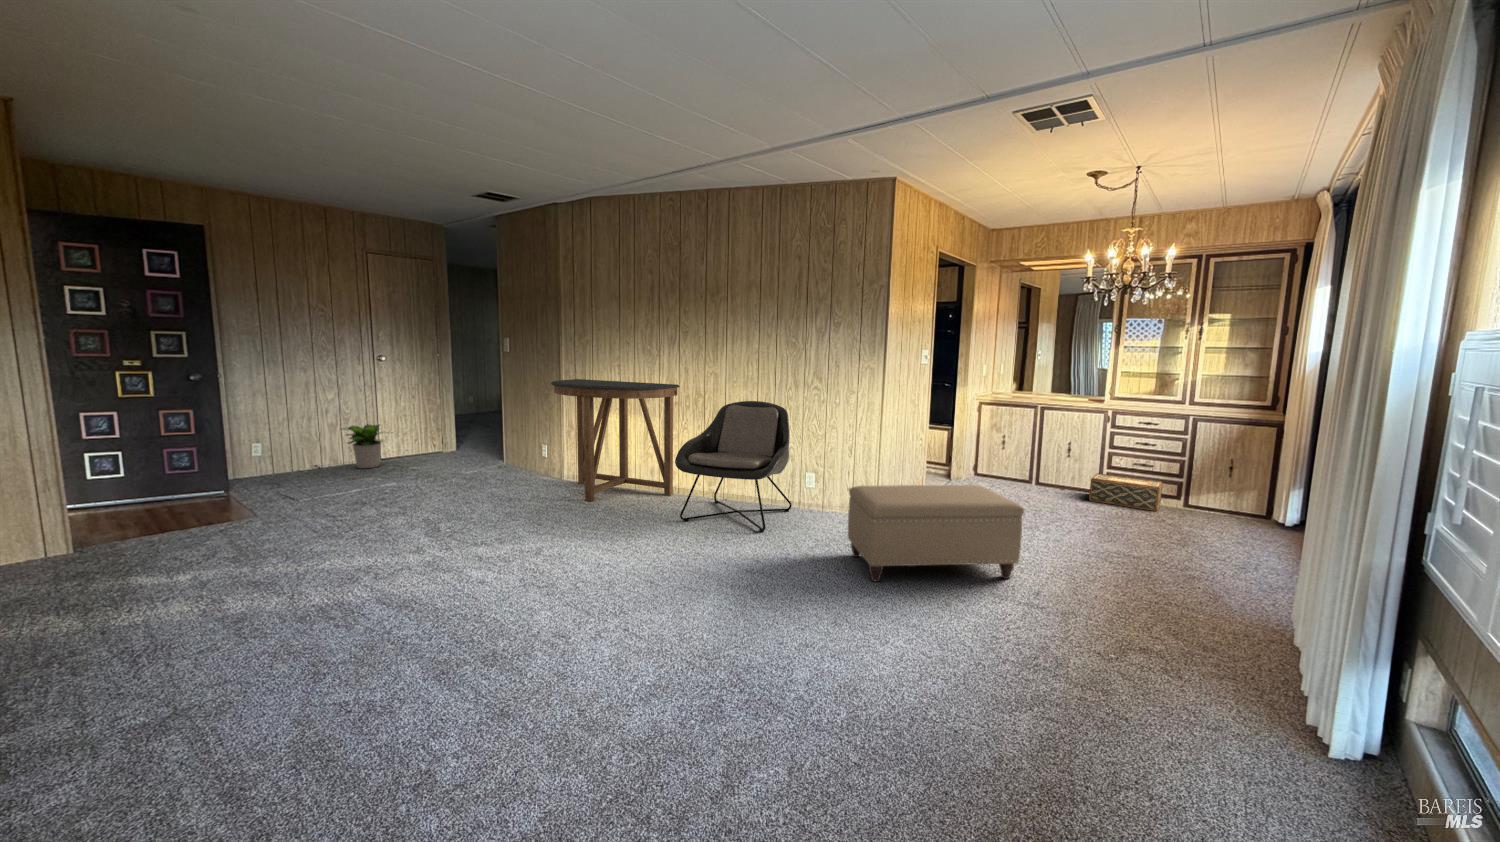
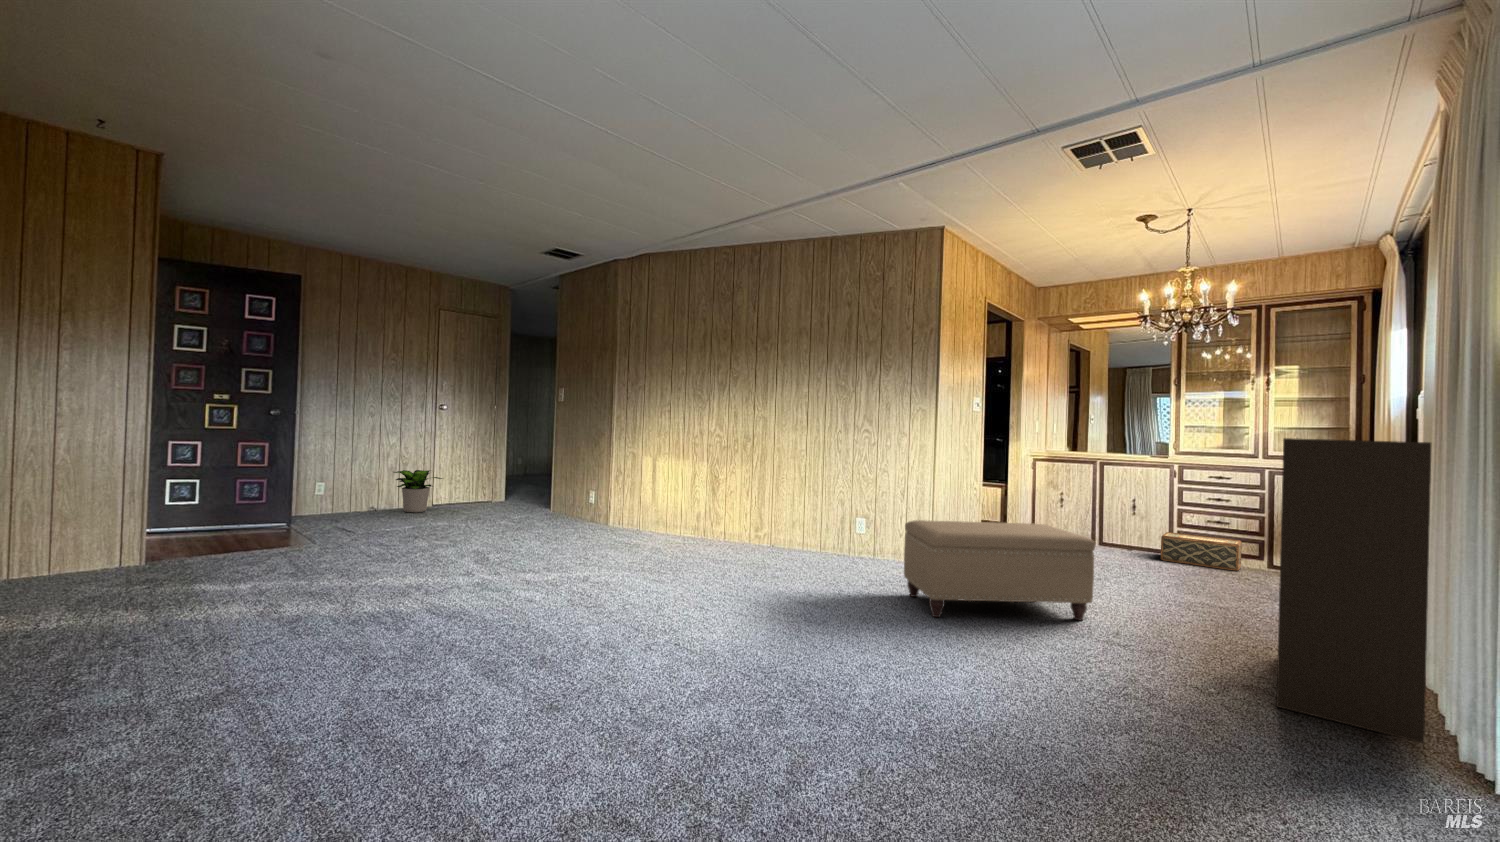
console table: present [551,379,680,501] -> none [601,424,728,544]
lounge chair: present [675,401,792,532] -> none [723,444,841,574]
bookshelf: none [1168,418,1325,707] -> present [1276,438,1431,743]

